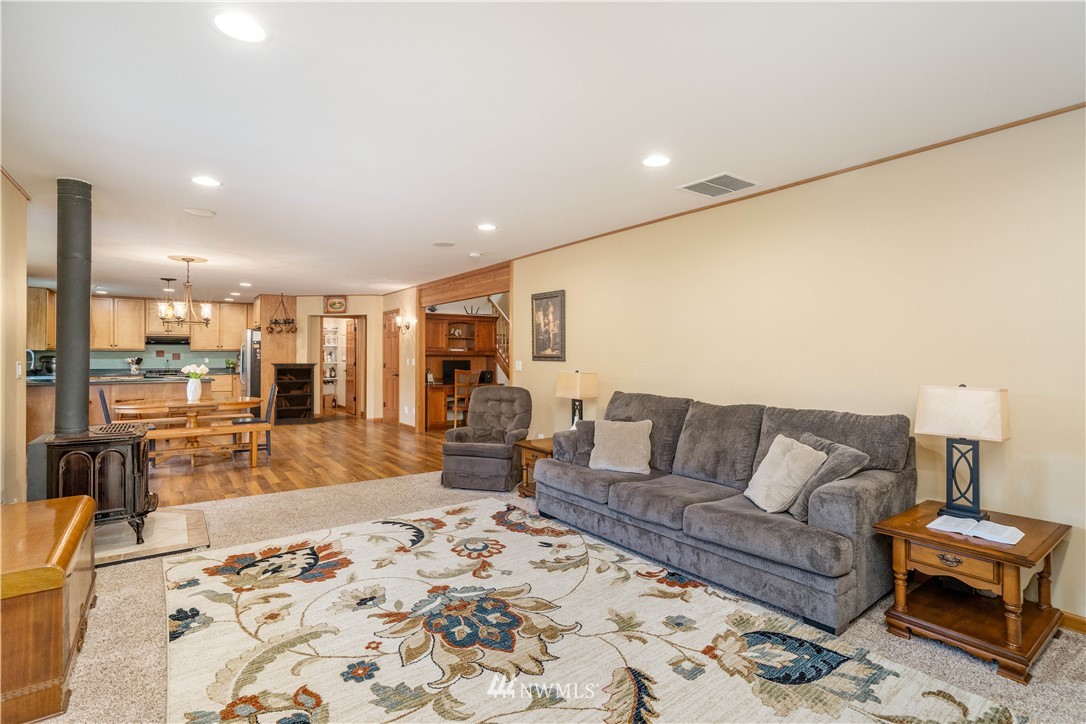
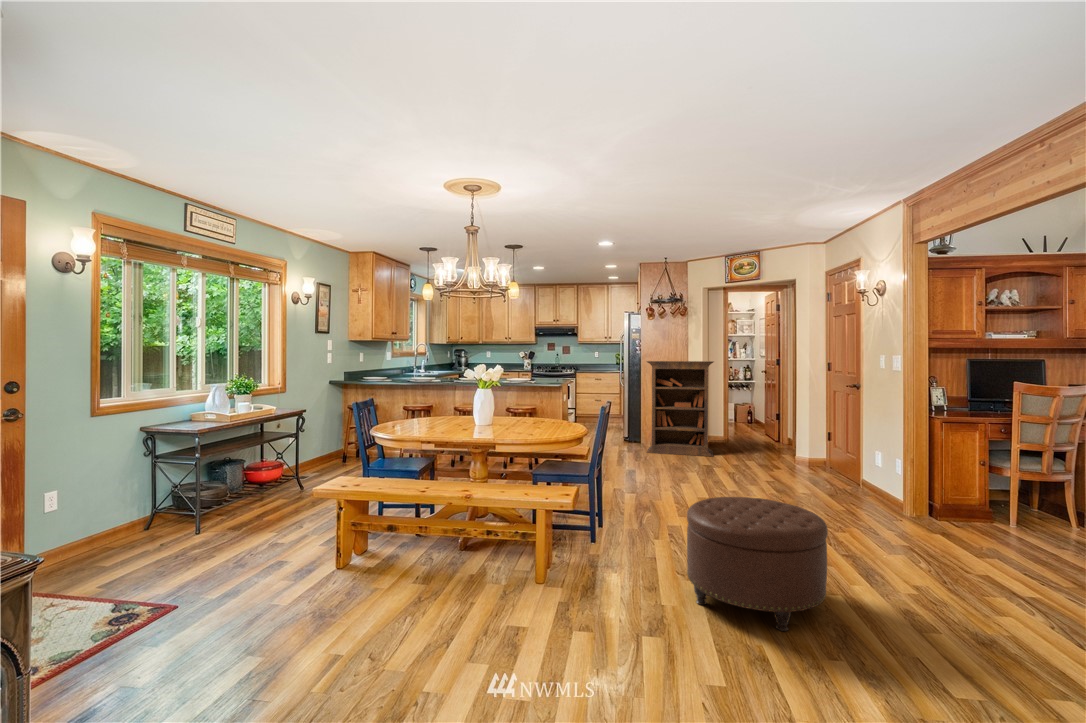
ottoman: none [328,416,383,457] -> present [687,497,828,631]

